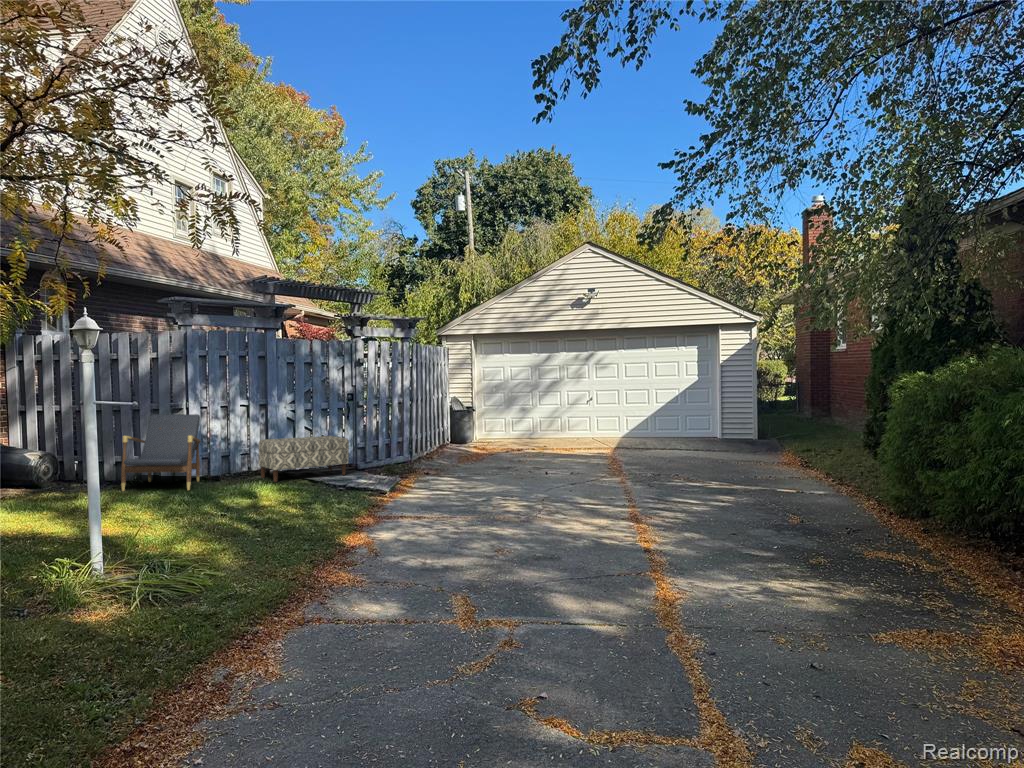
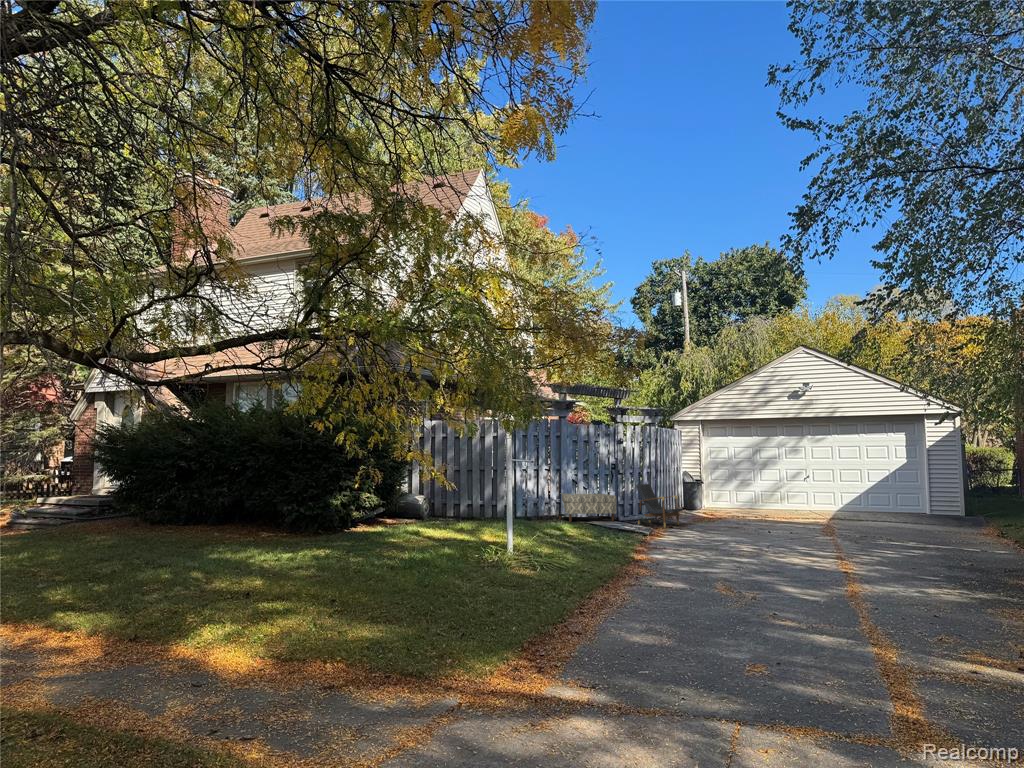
lounge chair: present [121,414,201,491] -> present [636,484,683,527]

